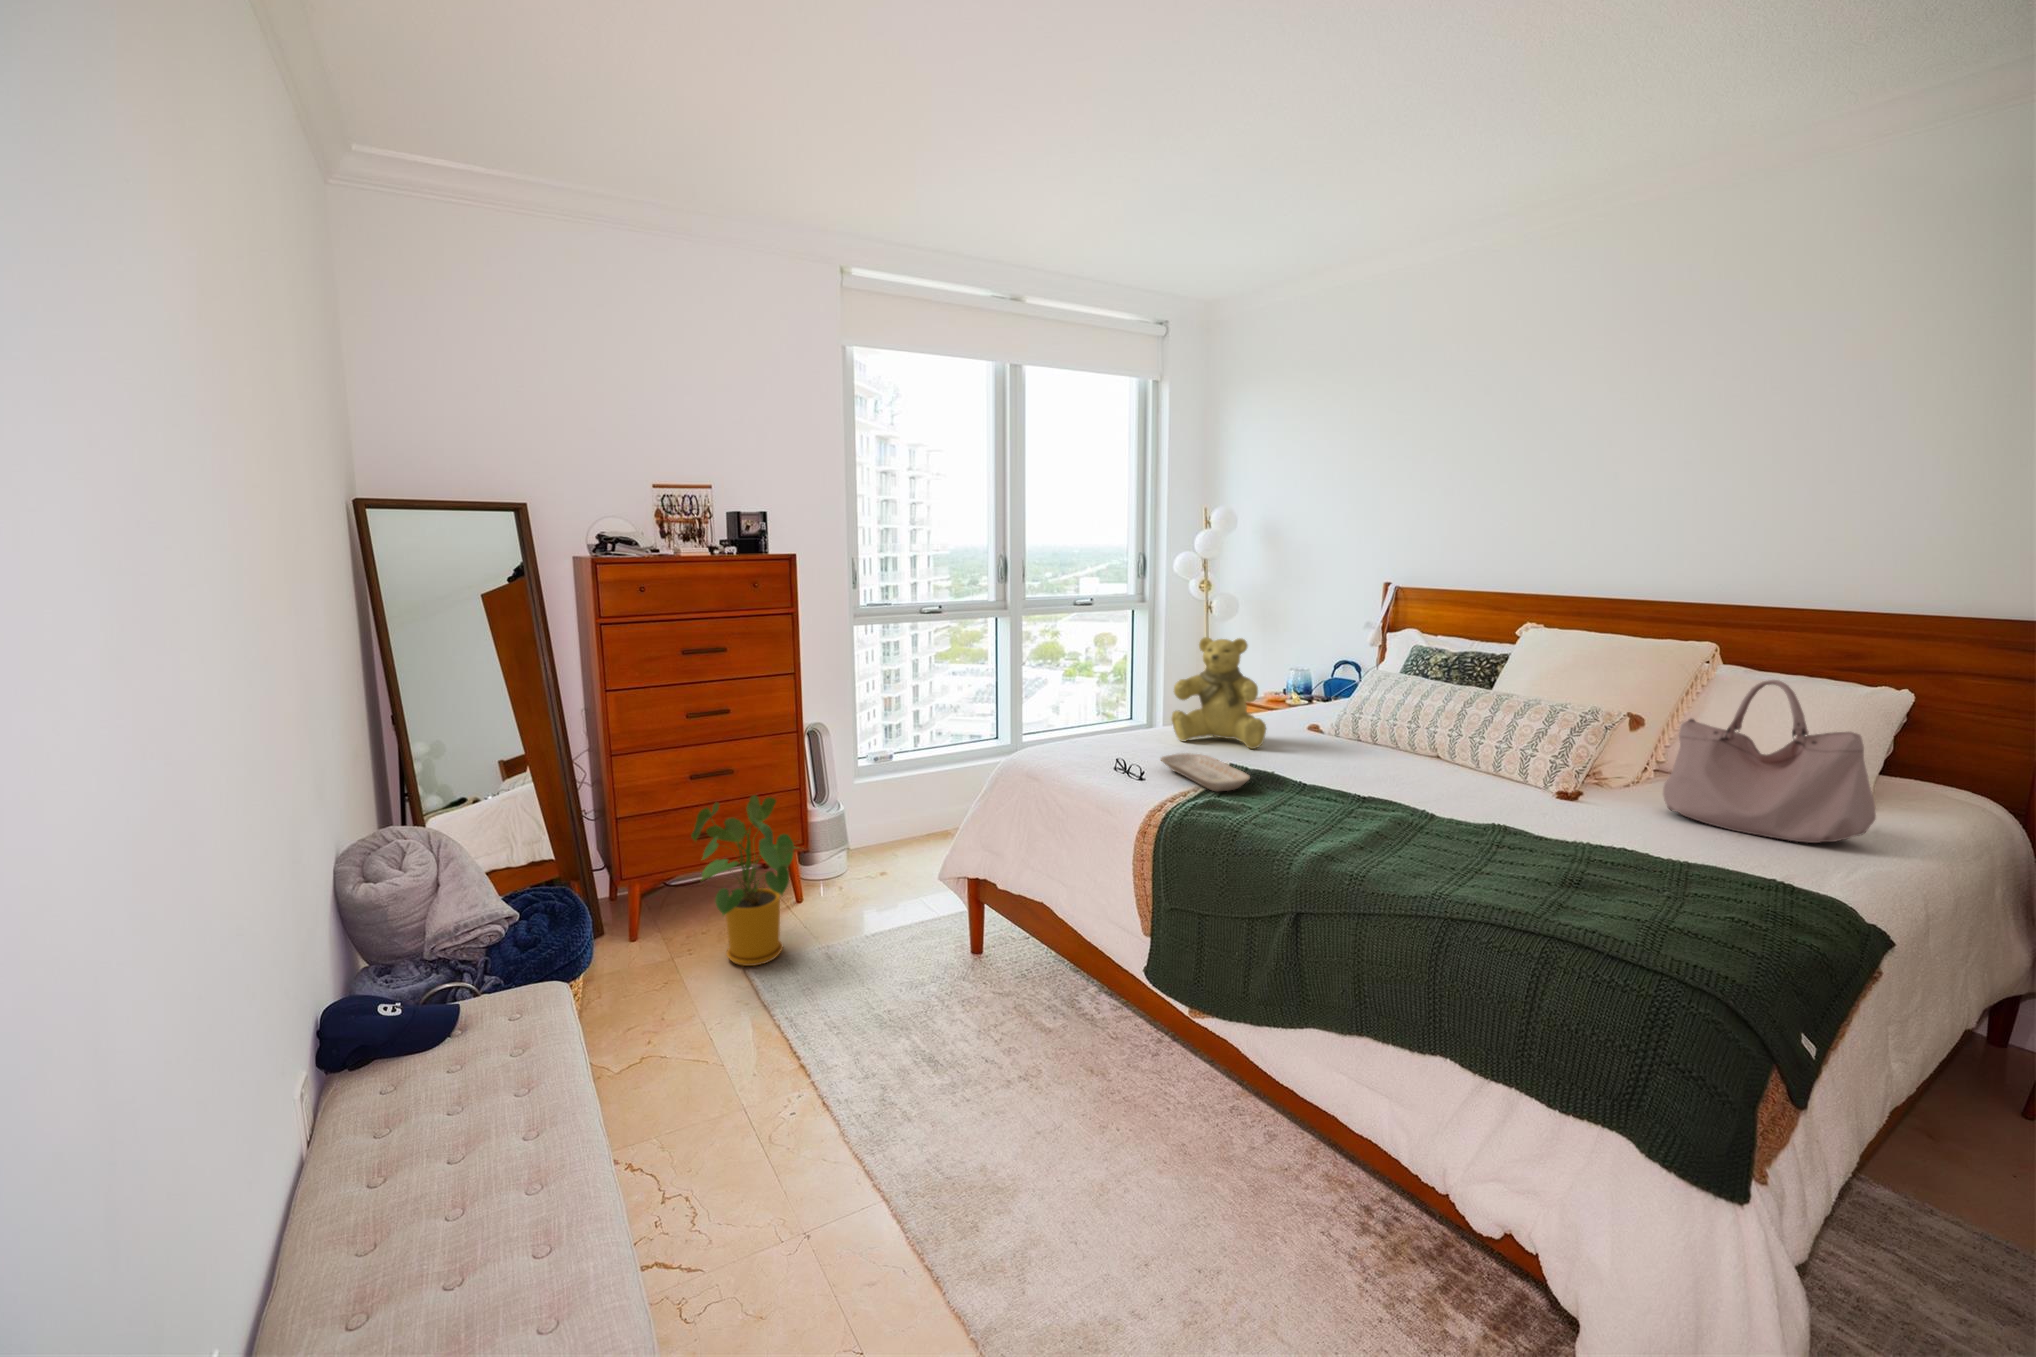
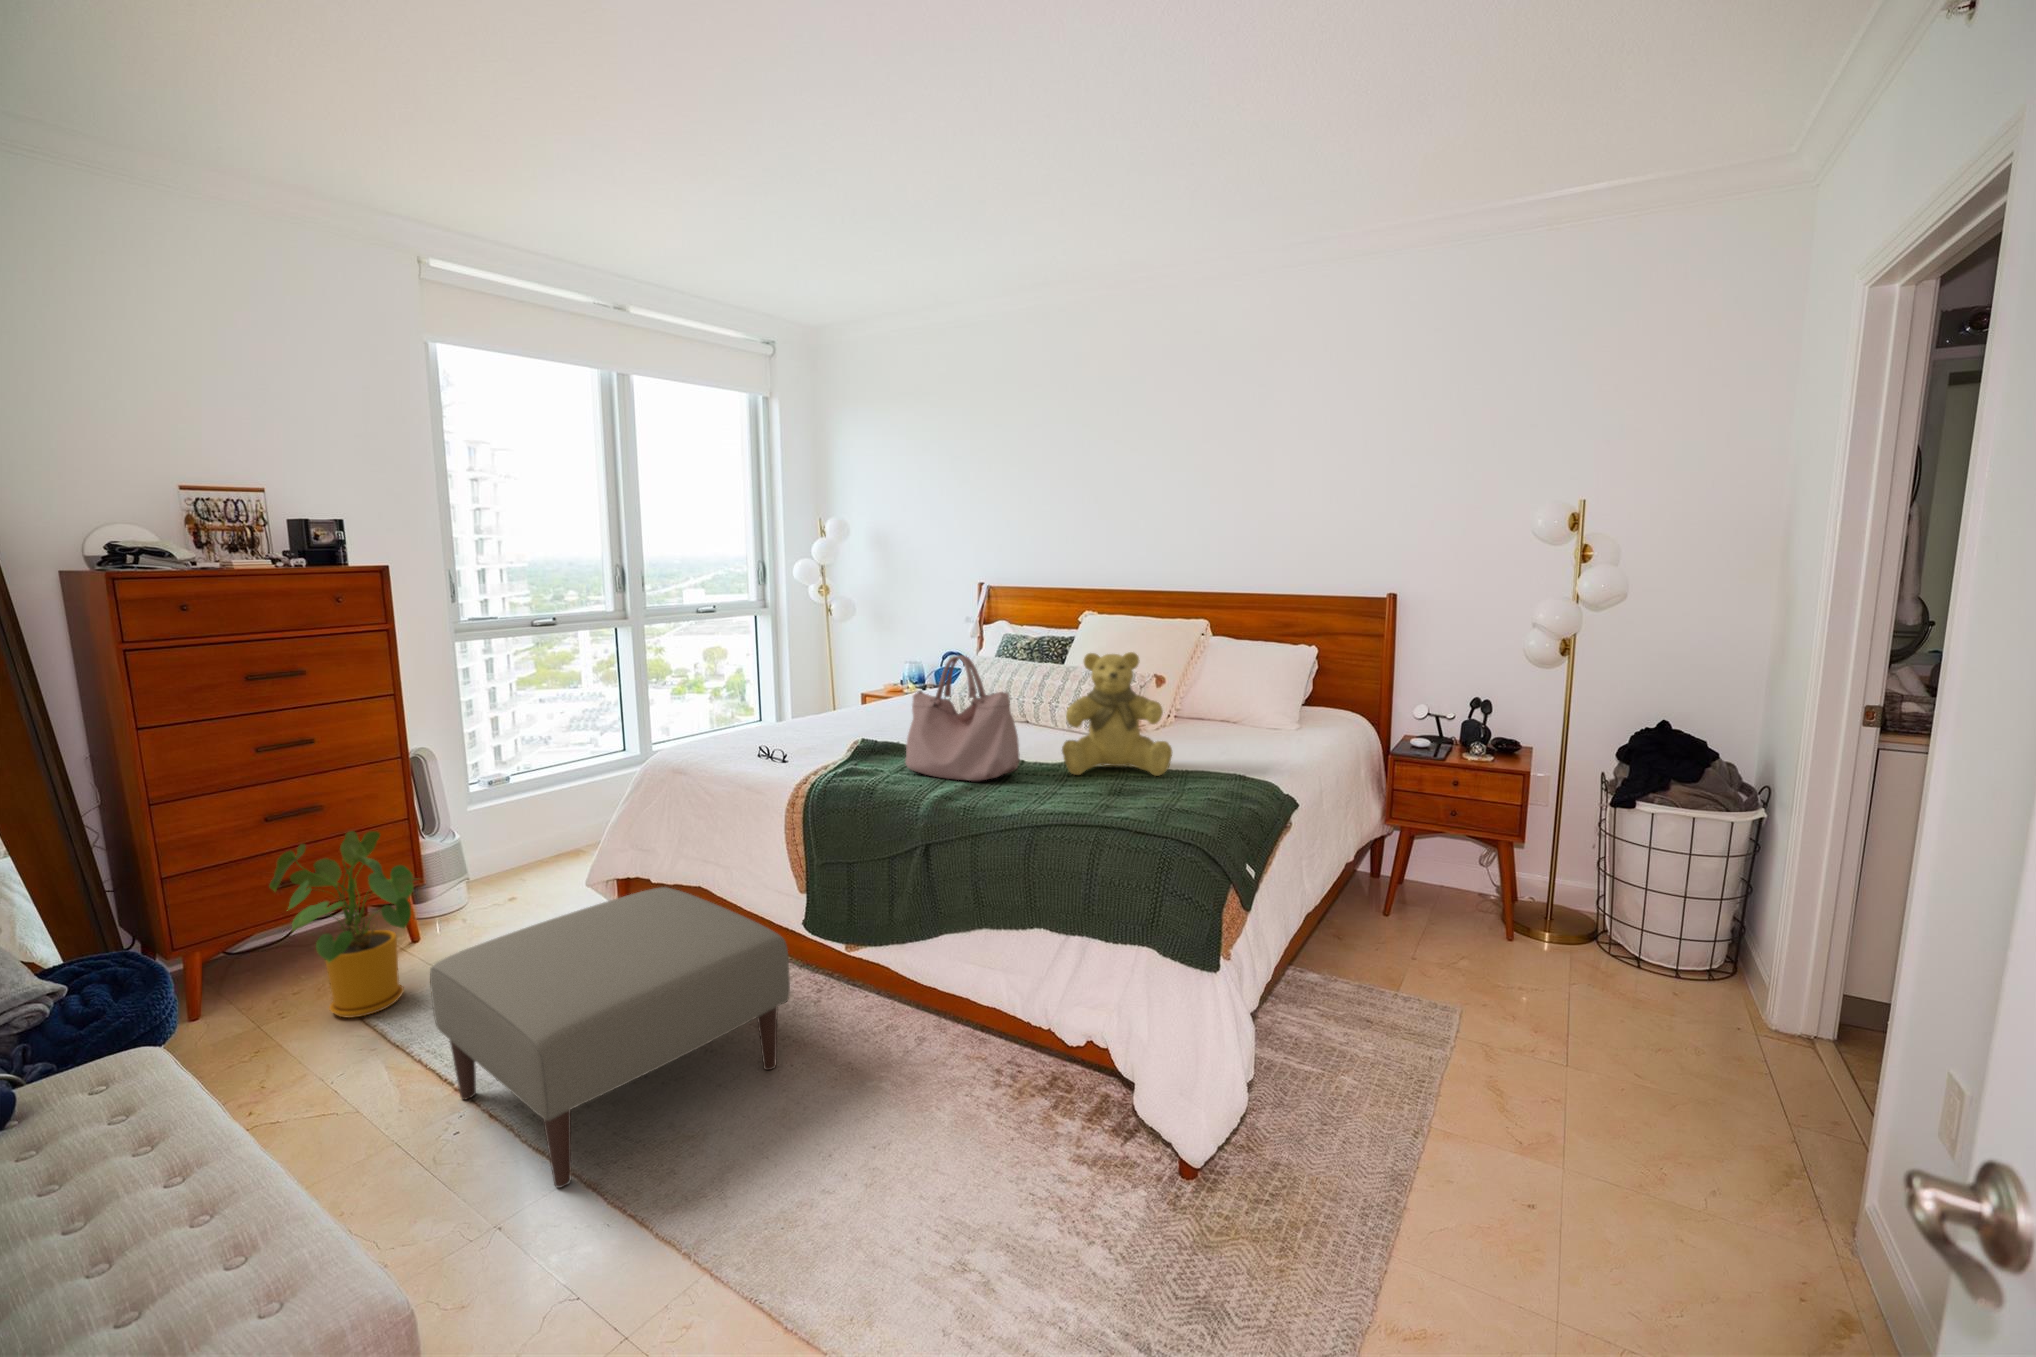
teddy bear: present [1172,637,1266,749] -> present [1062,652,1172,776]
handbag: present [1663,680,1876,843] -> present [905,655,1019,781]
tray: present [1161,753,1250,791] -> none [804,735,884,764]
ottoman: none [789,896,1122,1205] -> present [430,887,790,1188]

